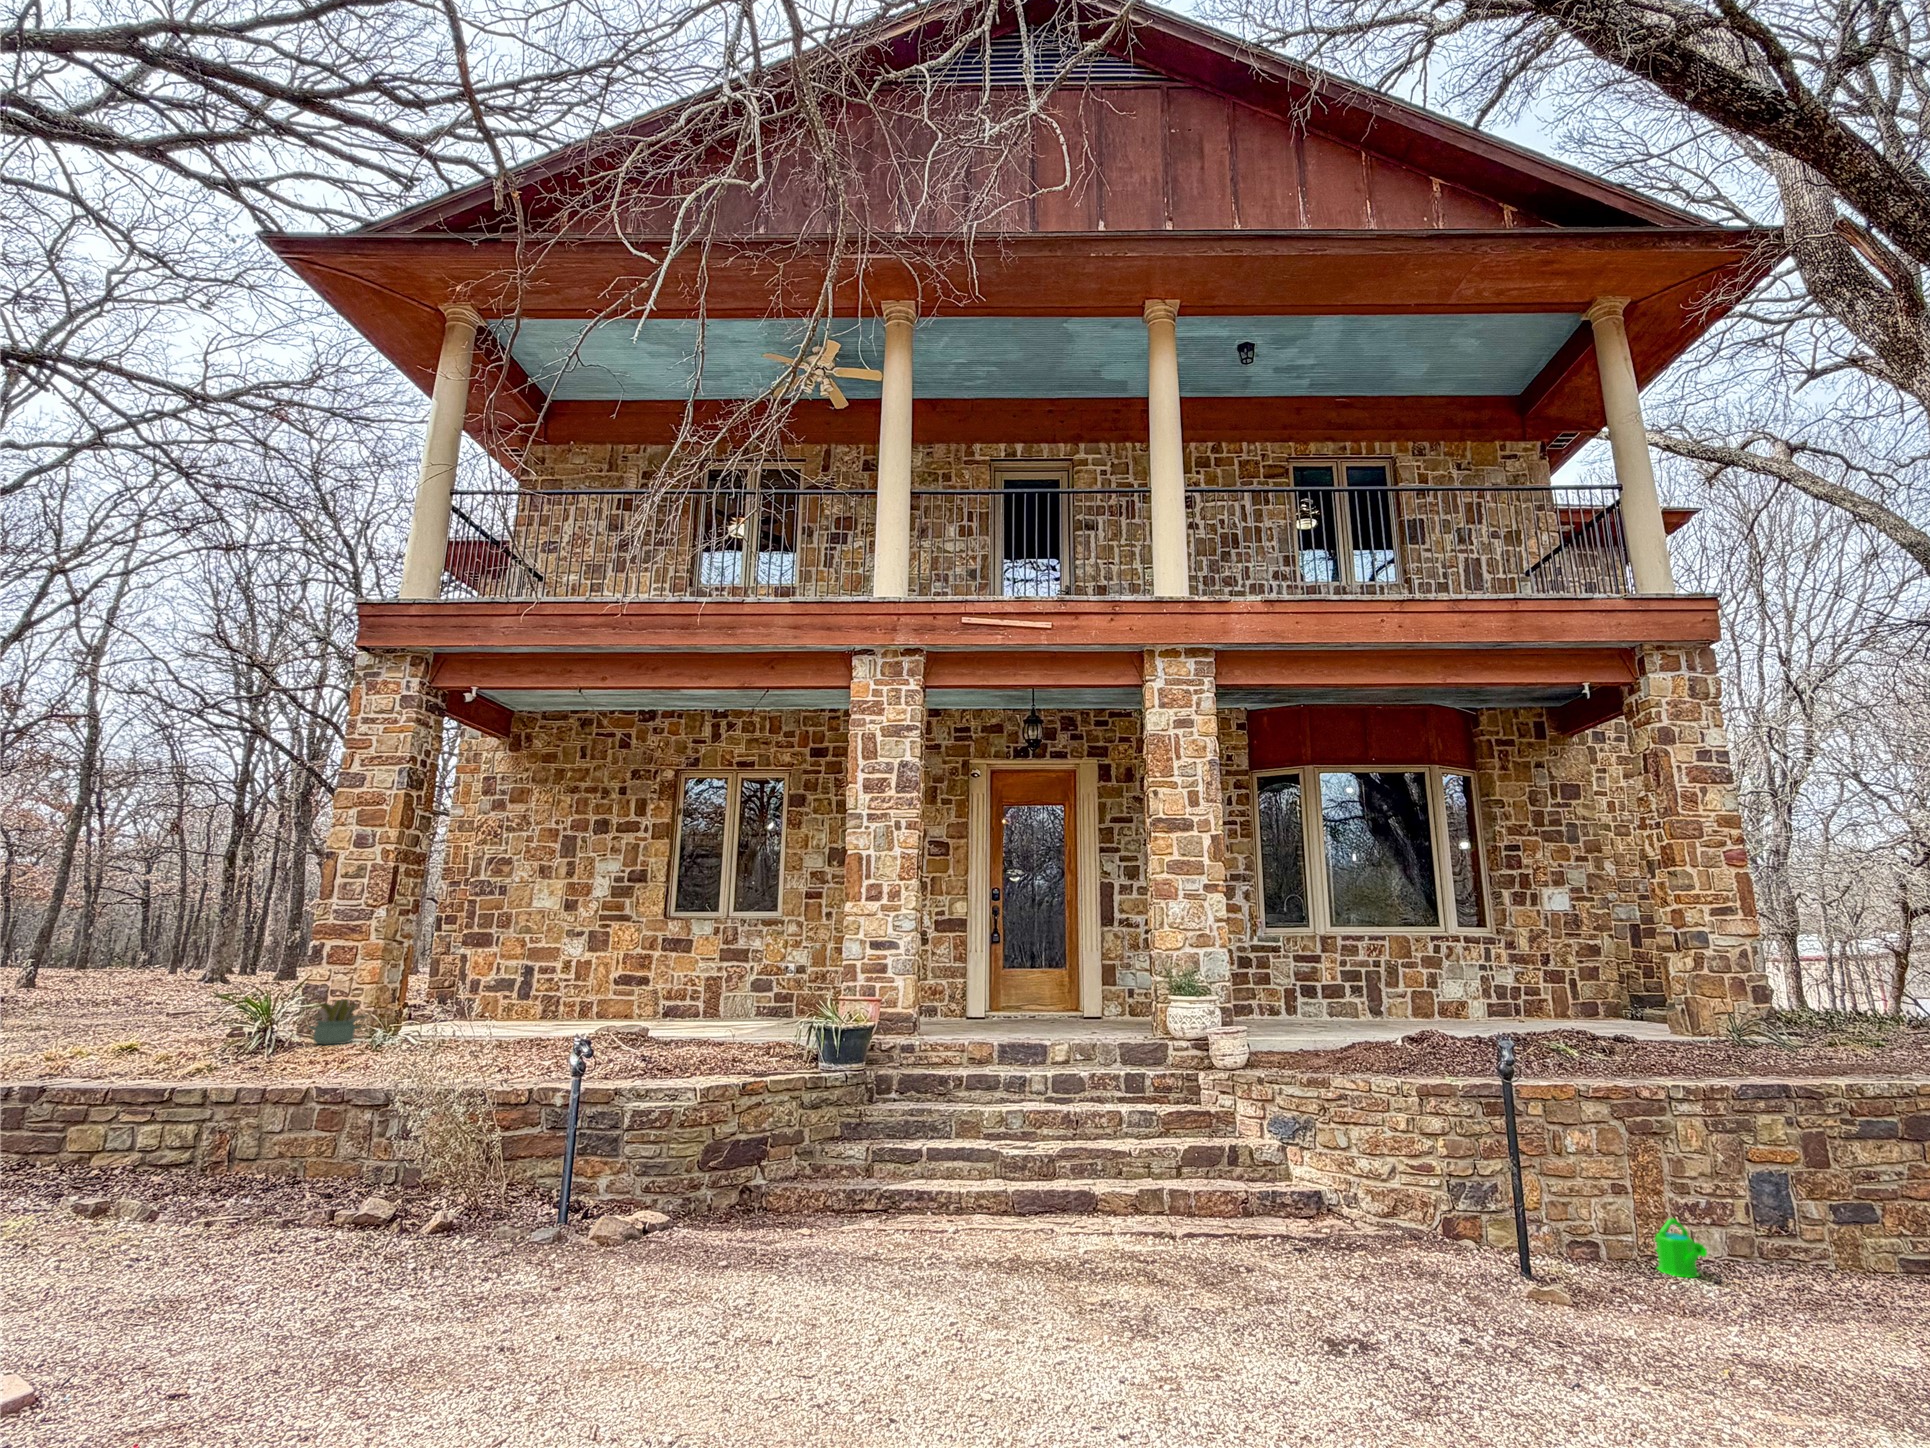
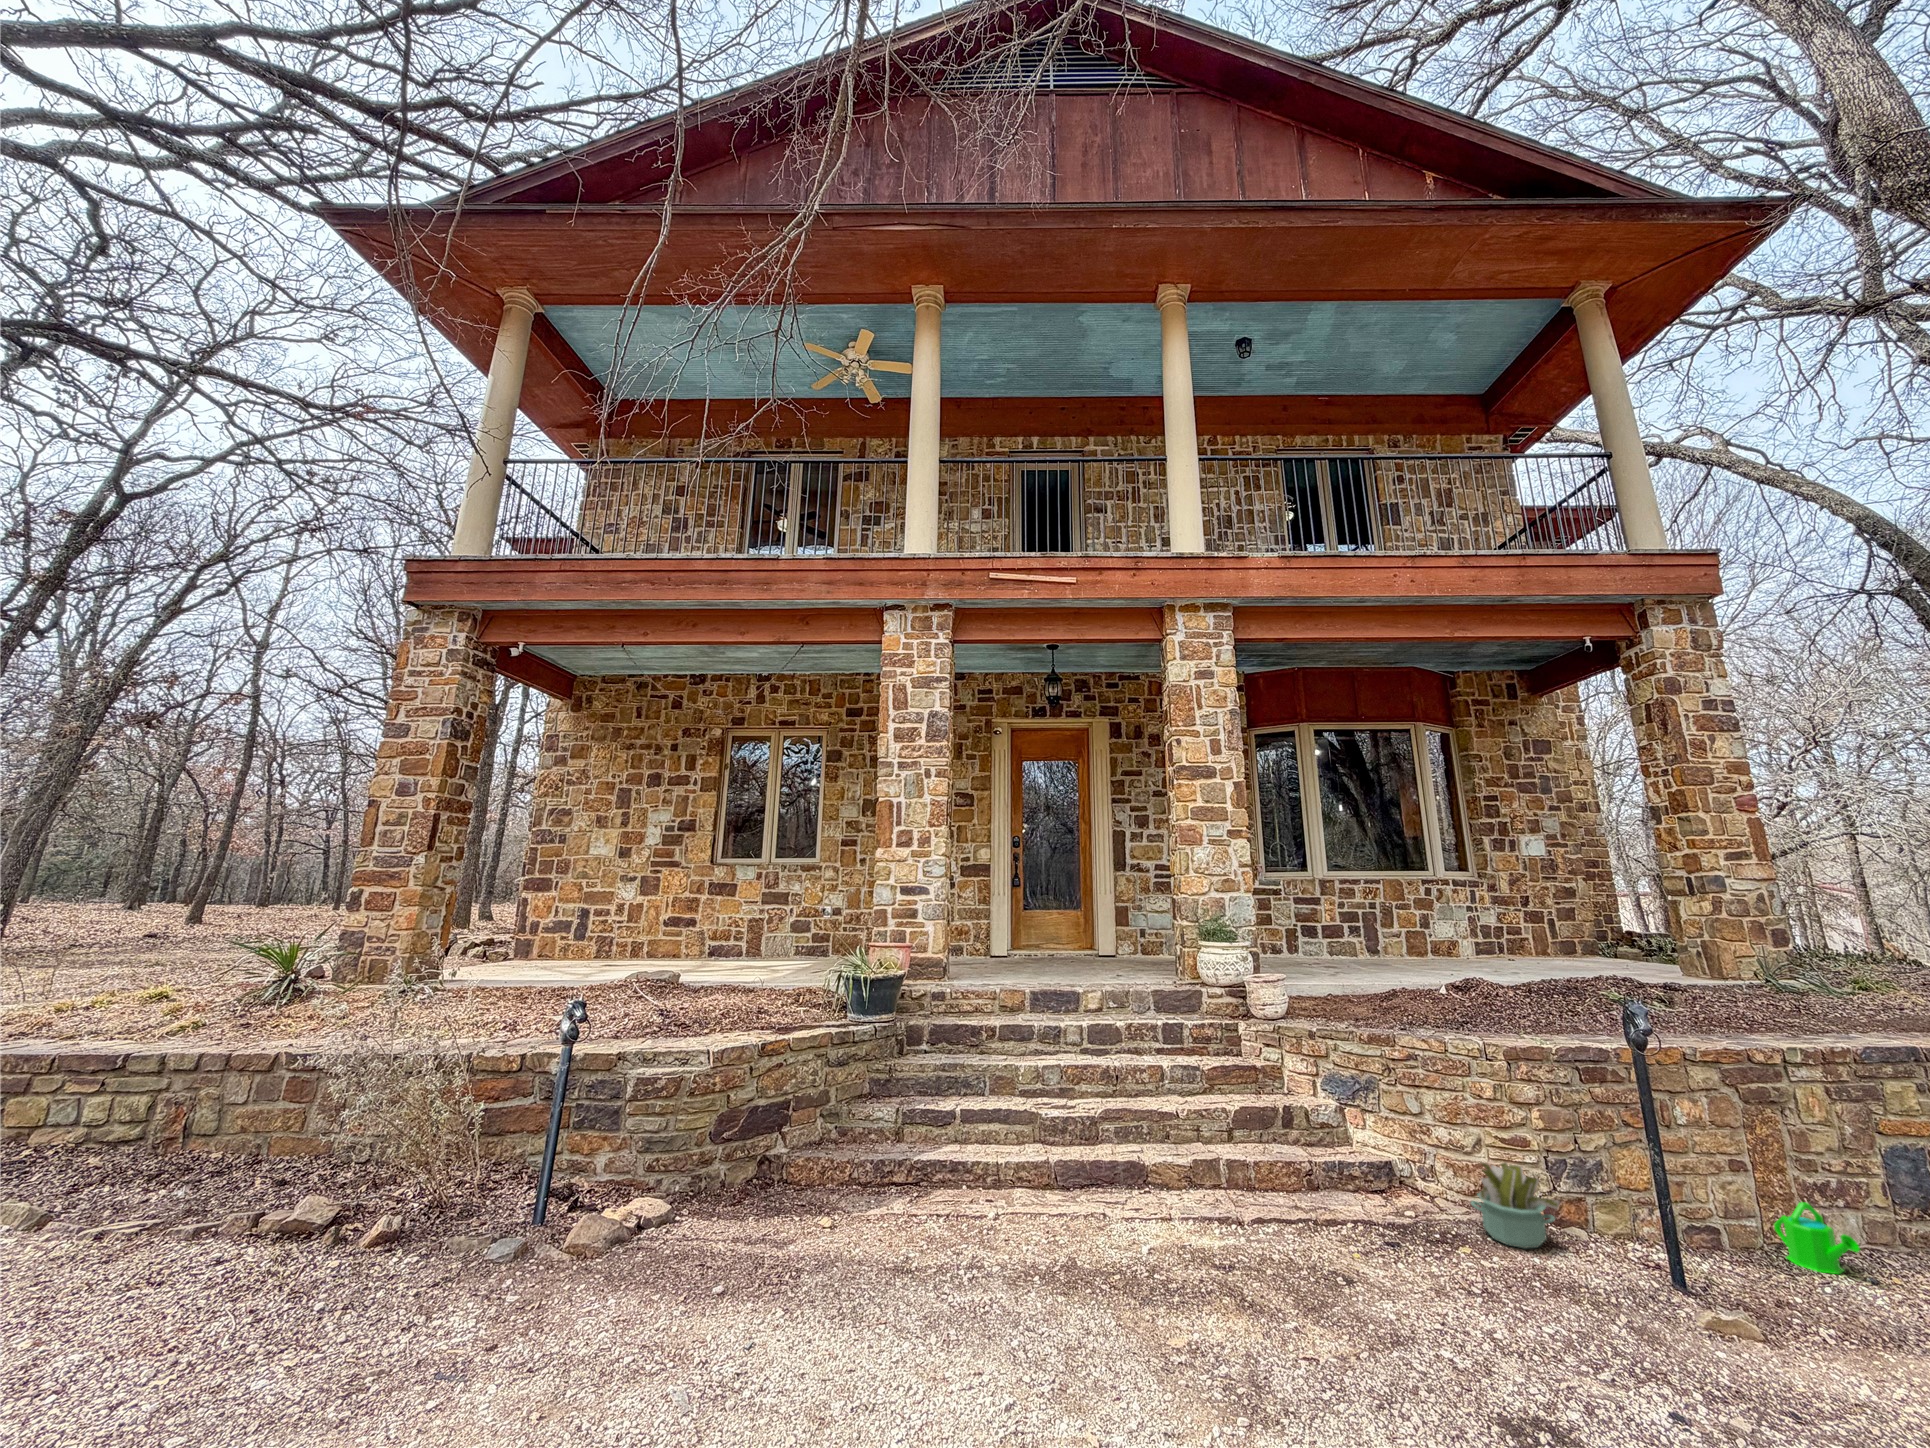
decorative plant: present [309,999,366,1044] -> present [1471,1162,1559,1249]

